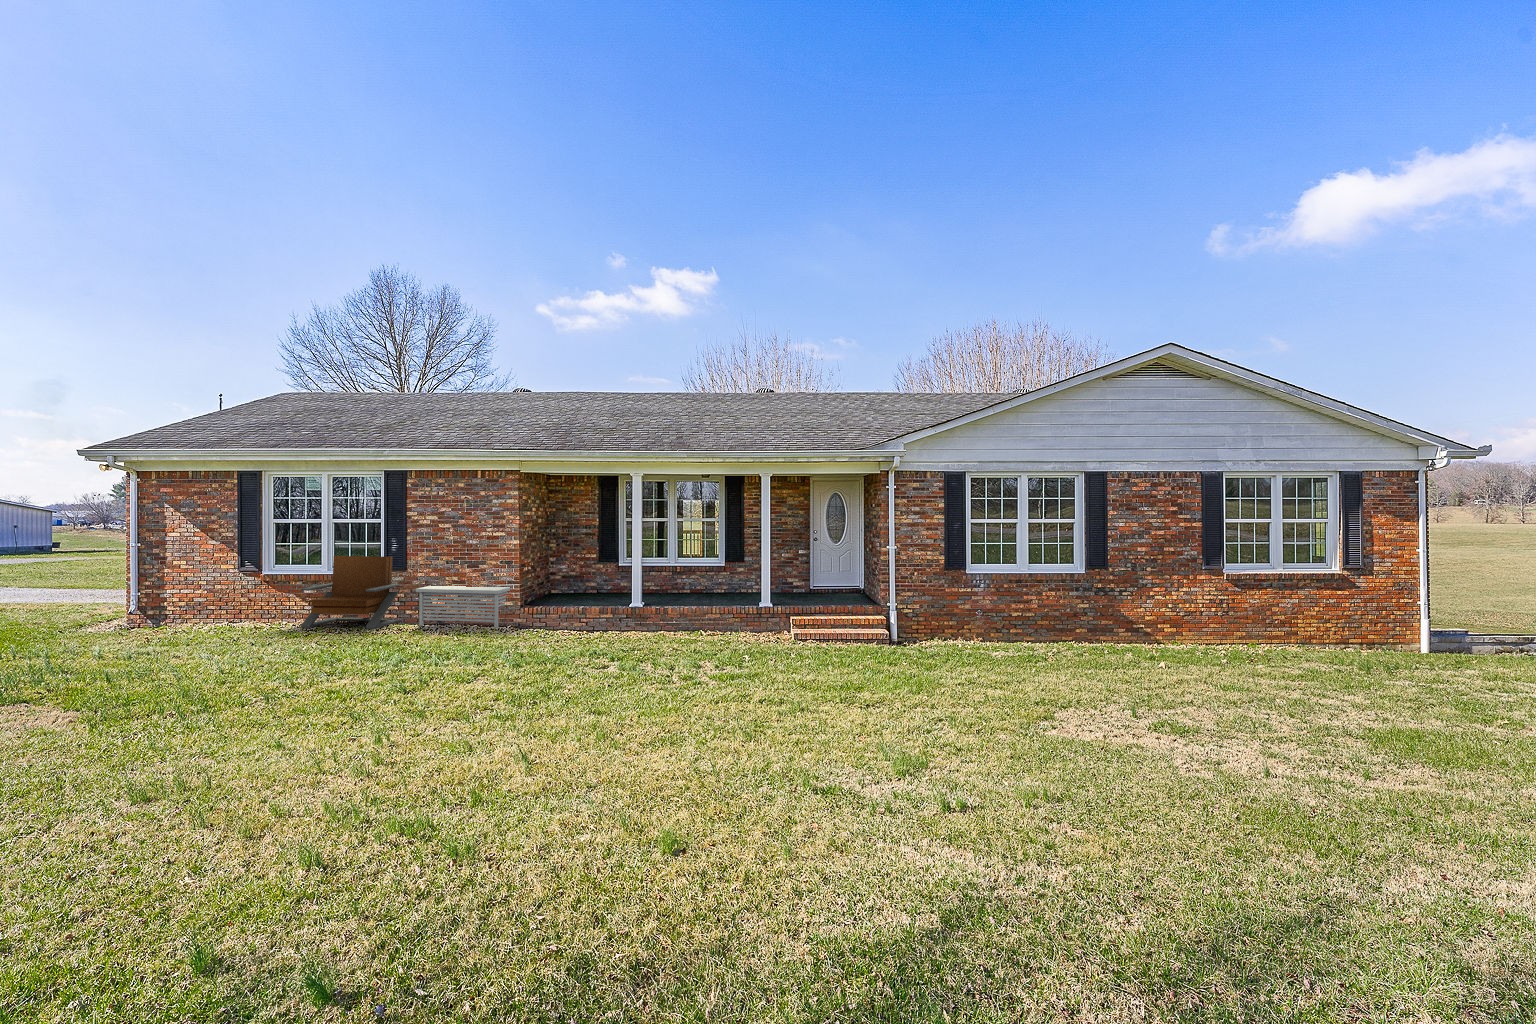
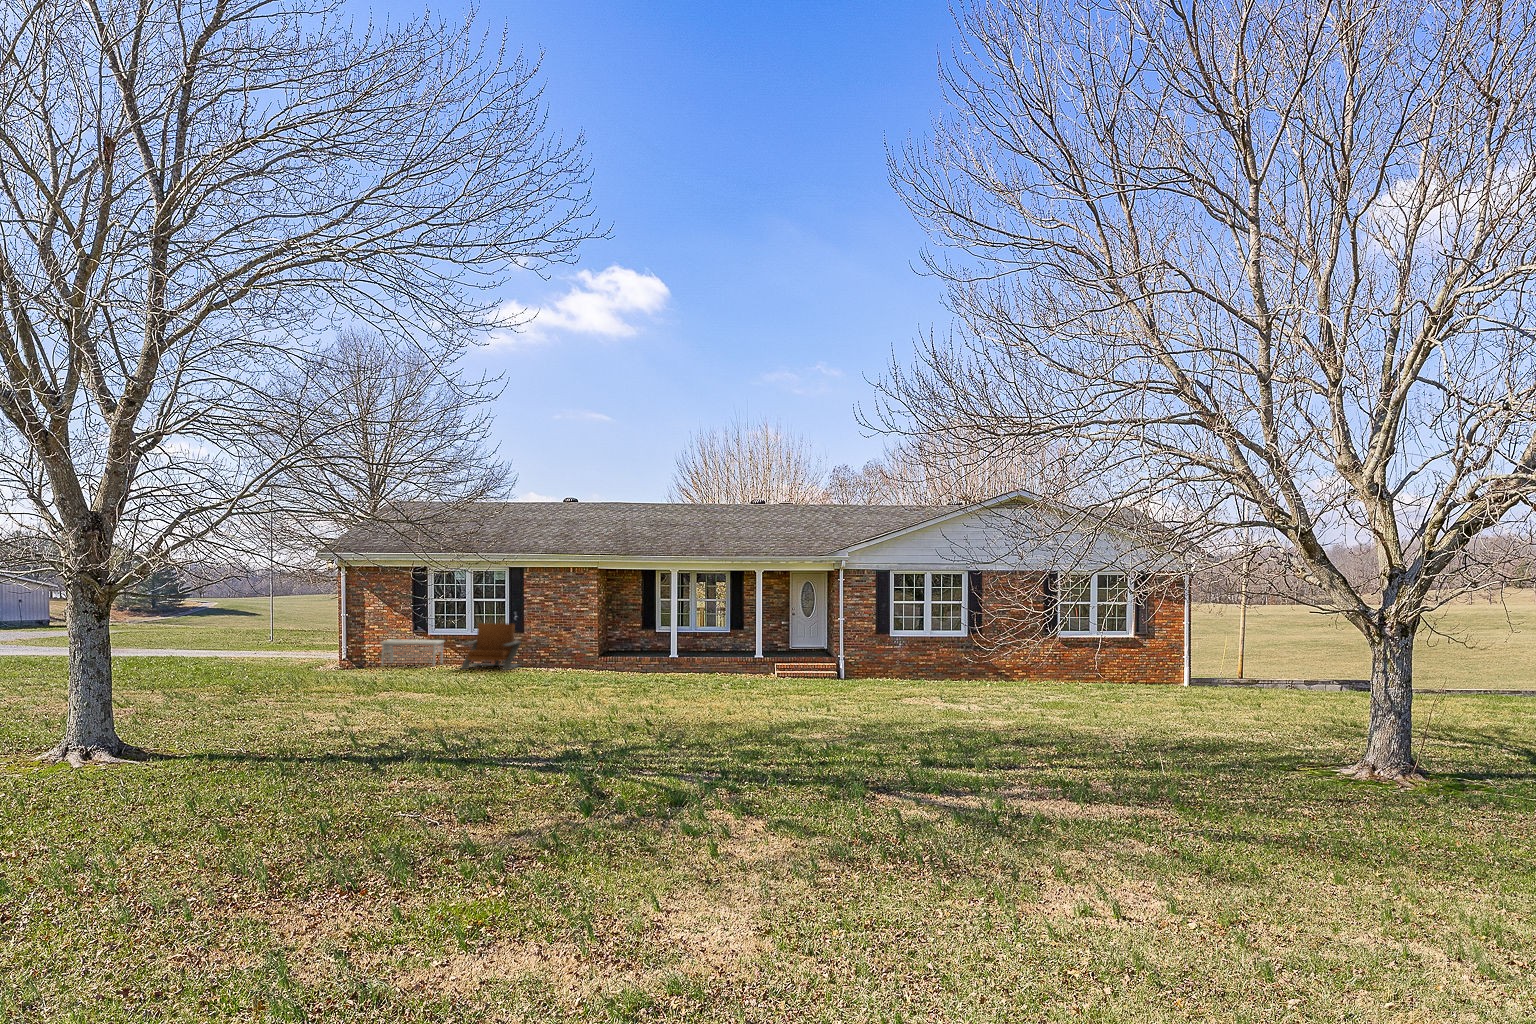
storage bench: present [416,585,510,628] -> present [380,639,444,666]

